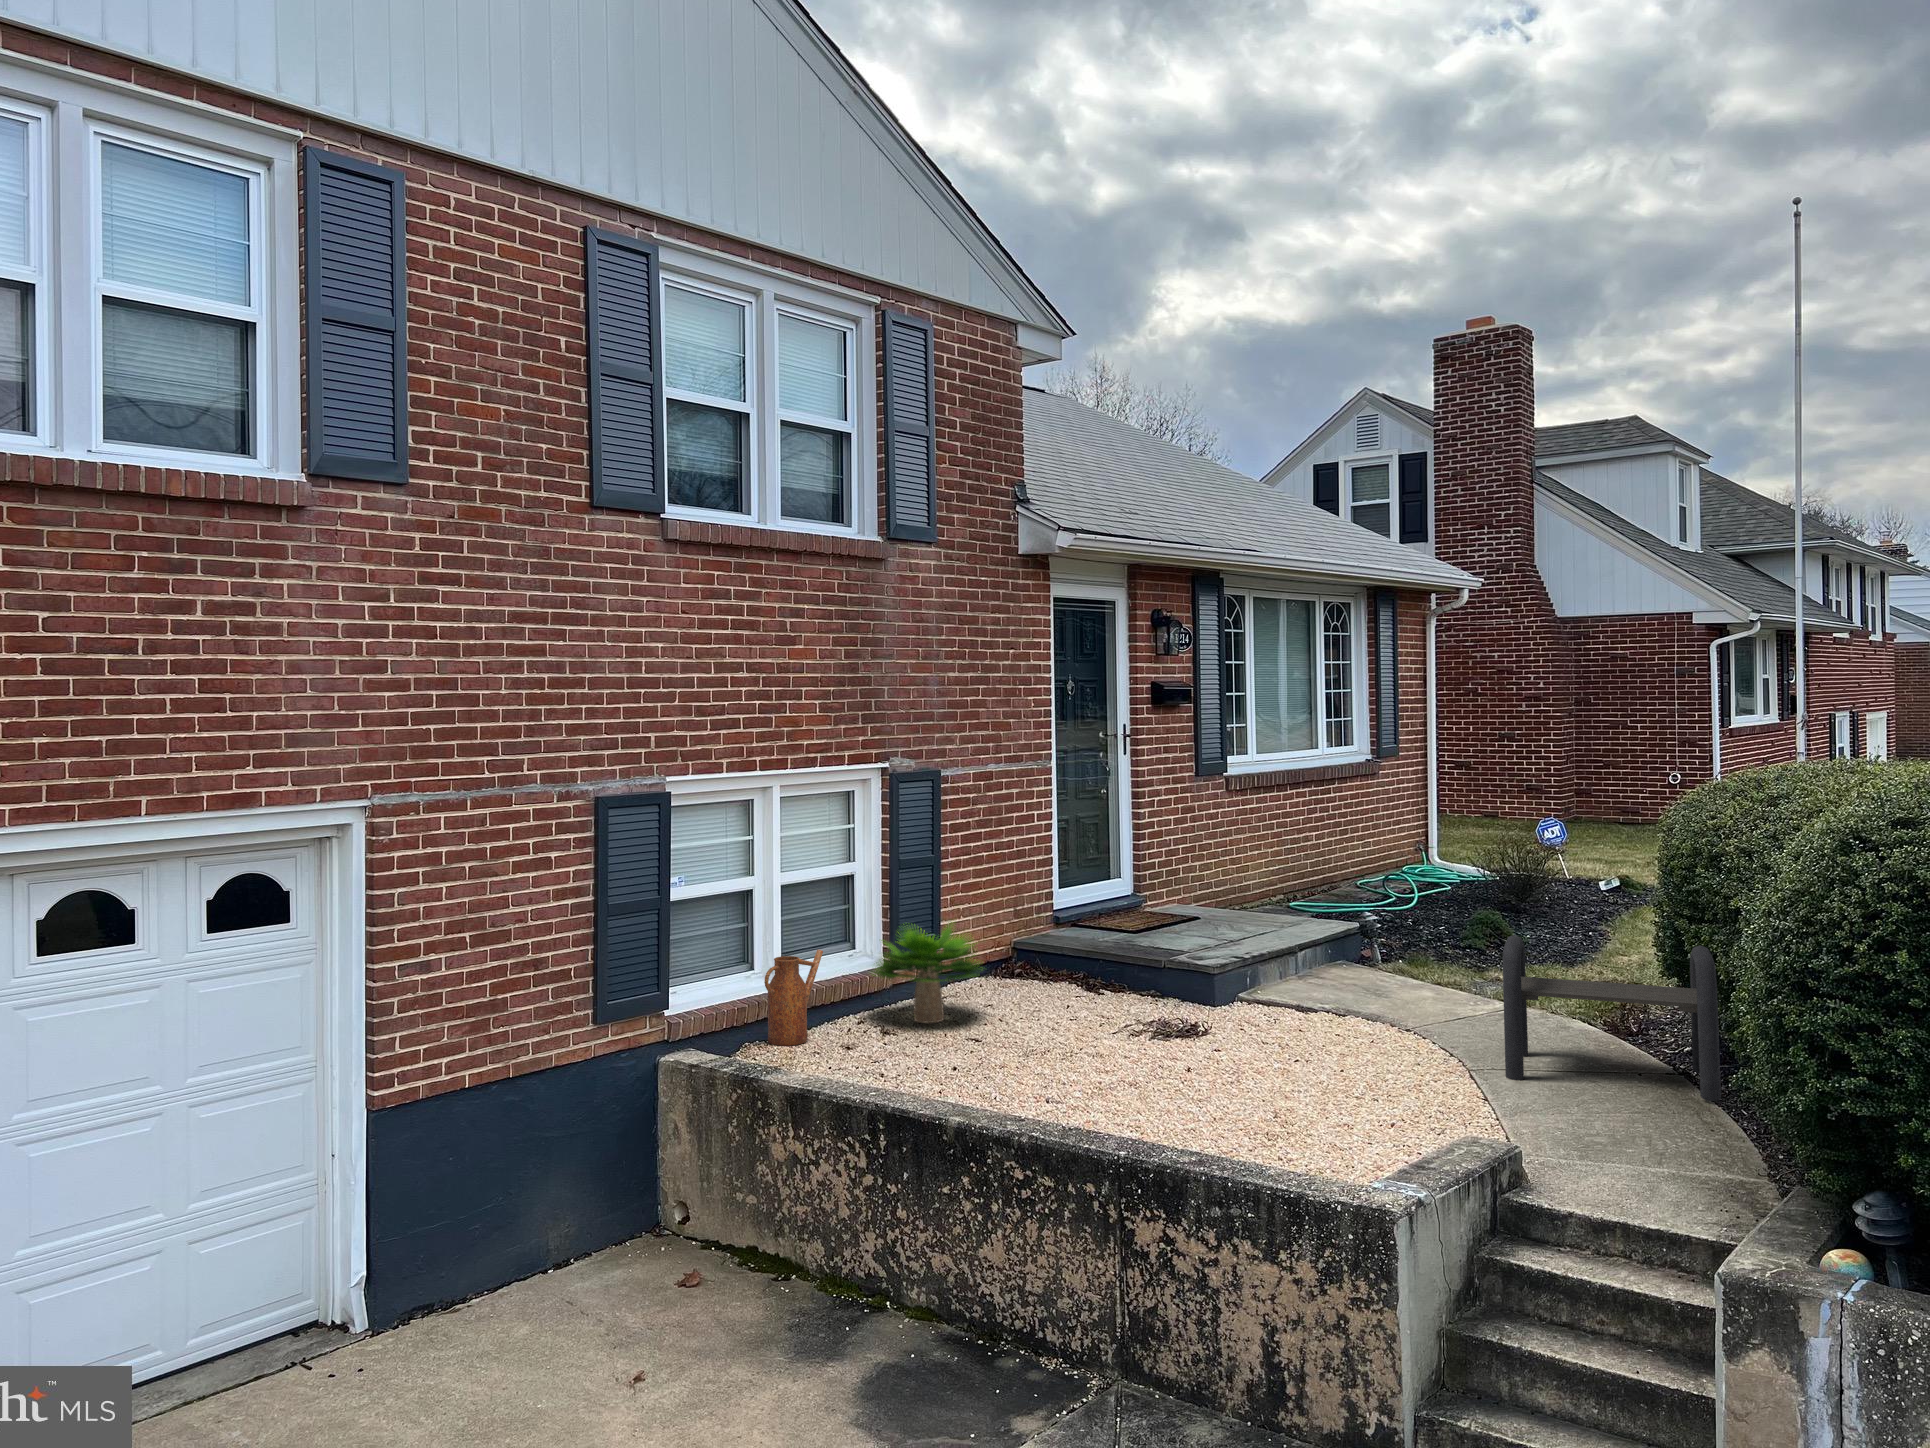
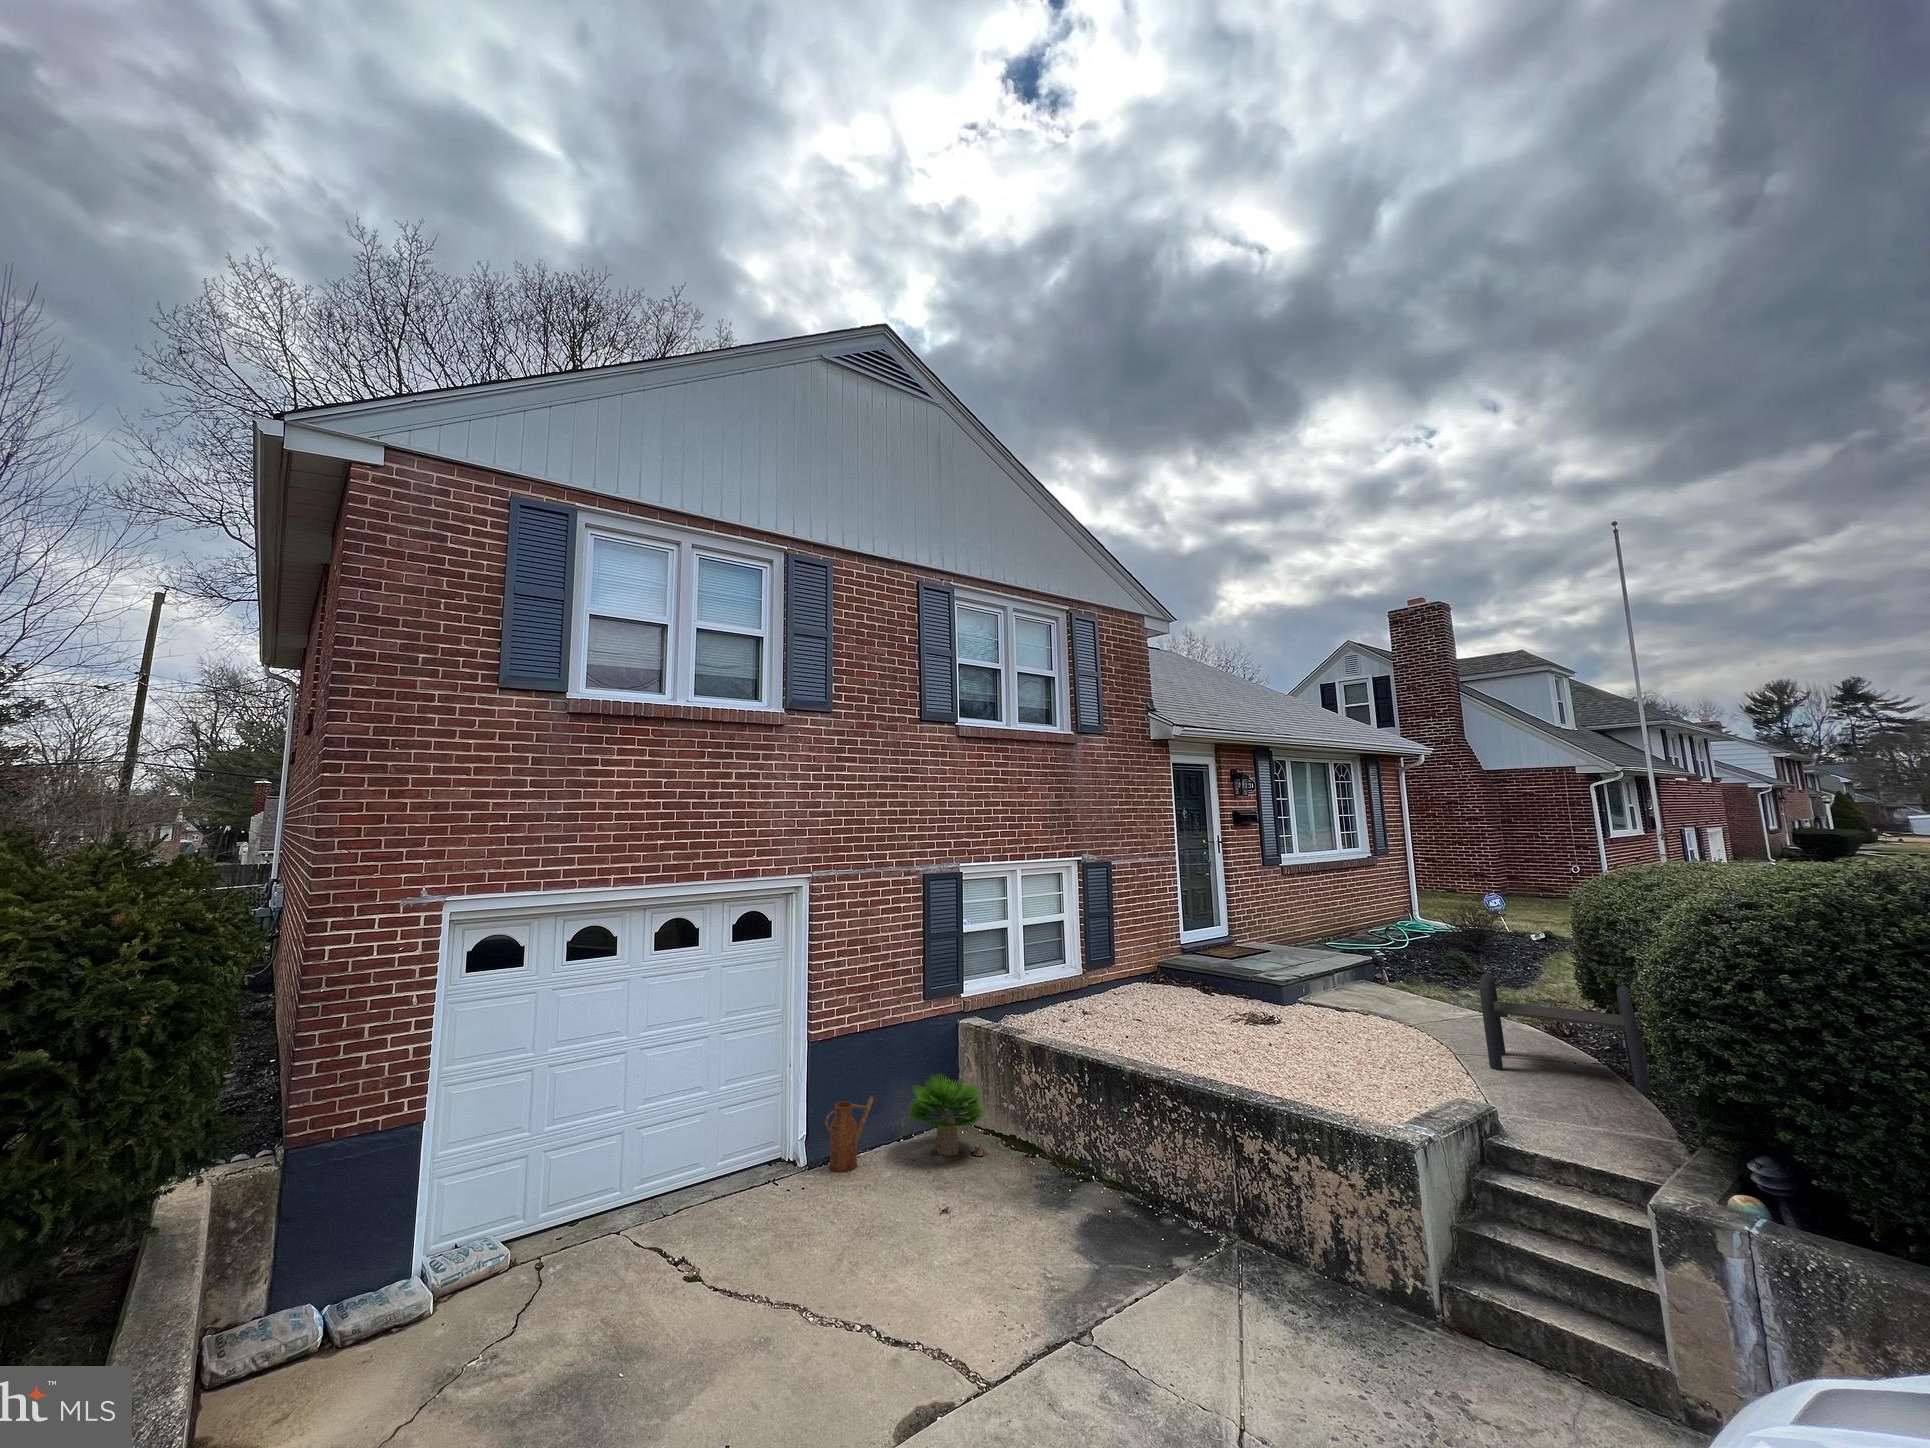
potted plant: present [874,922,979,1024] -> present [907,1075,985,1156]
watering can: present [764,950,823,1046] -> present [825,1096,874,1172]

